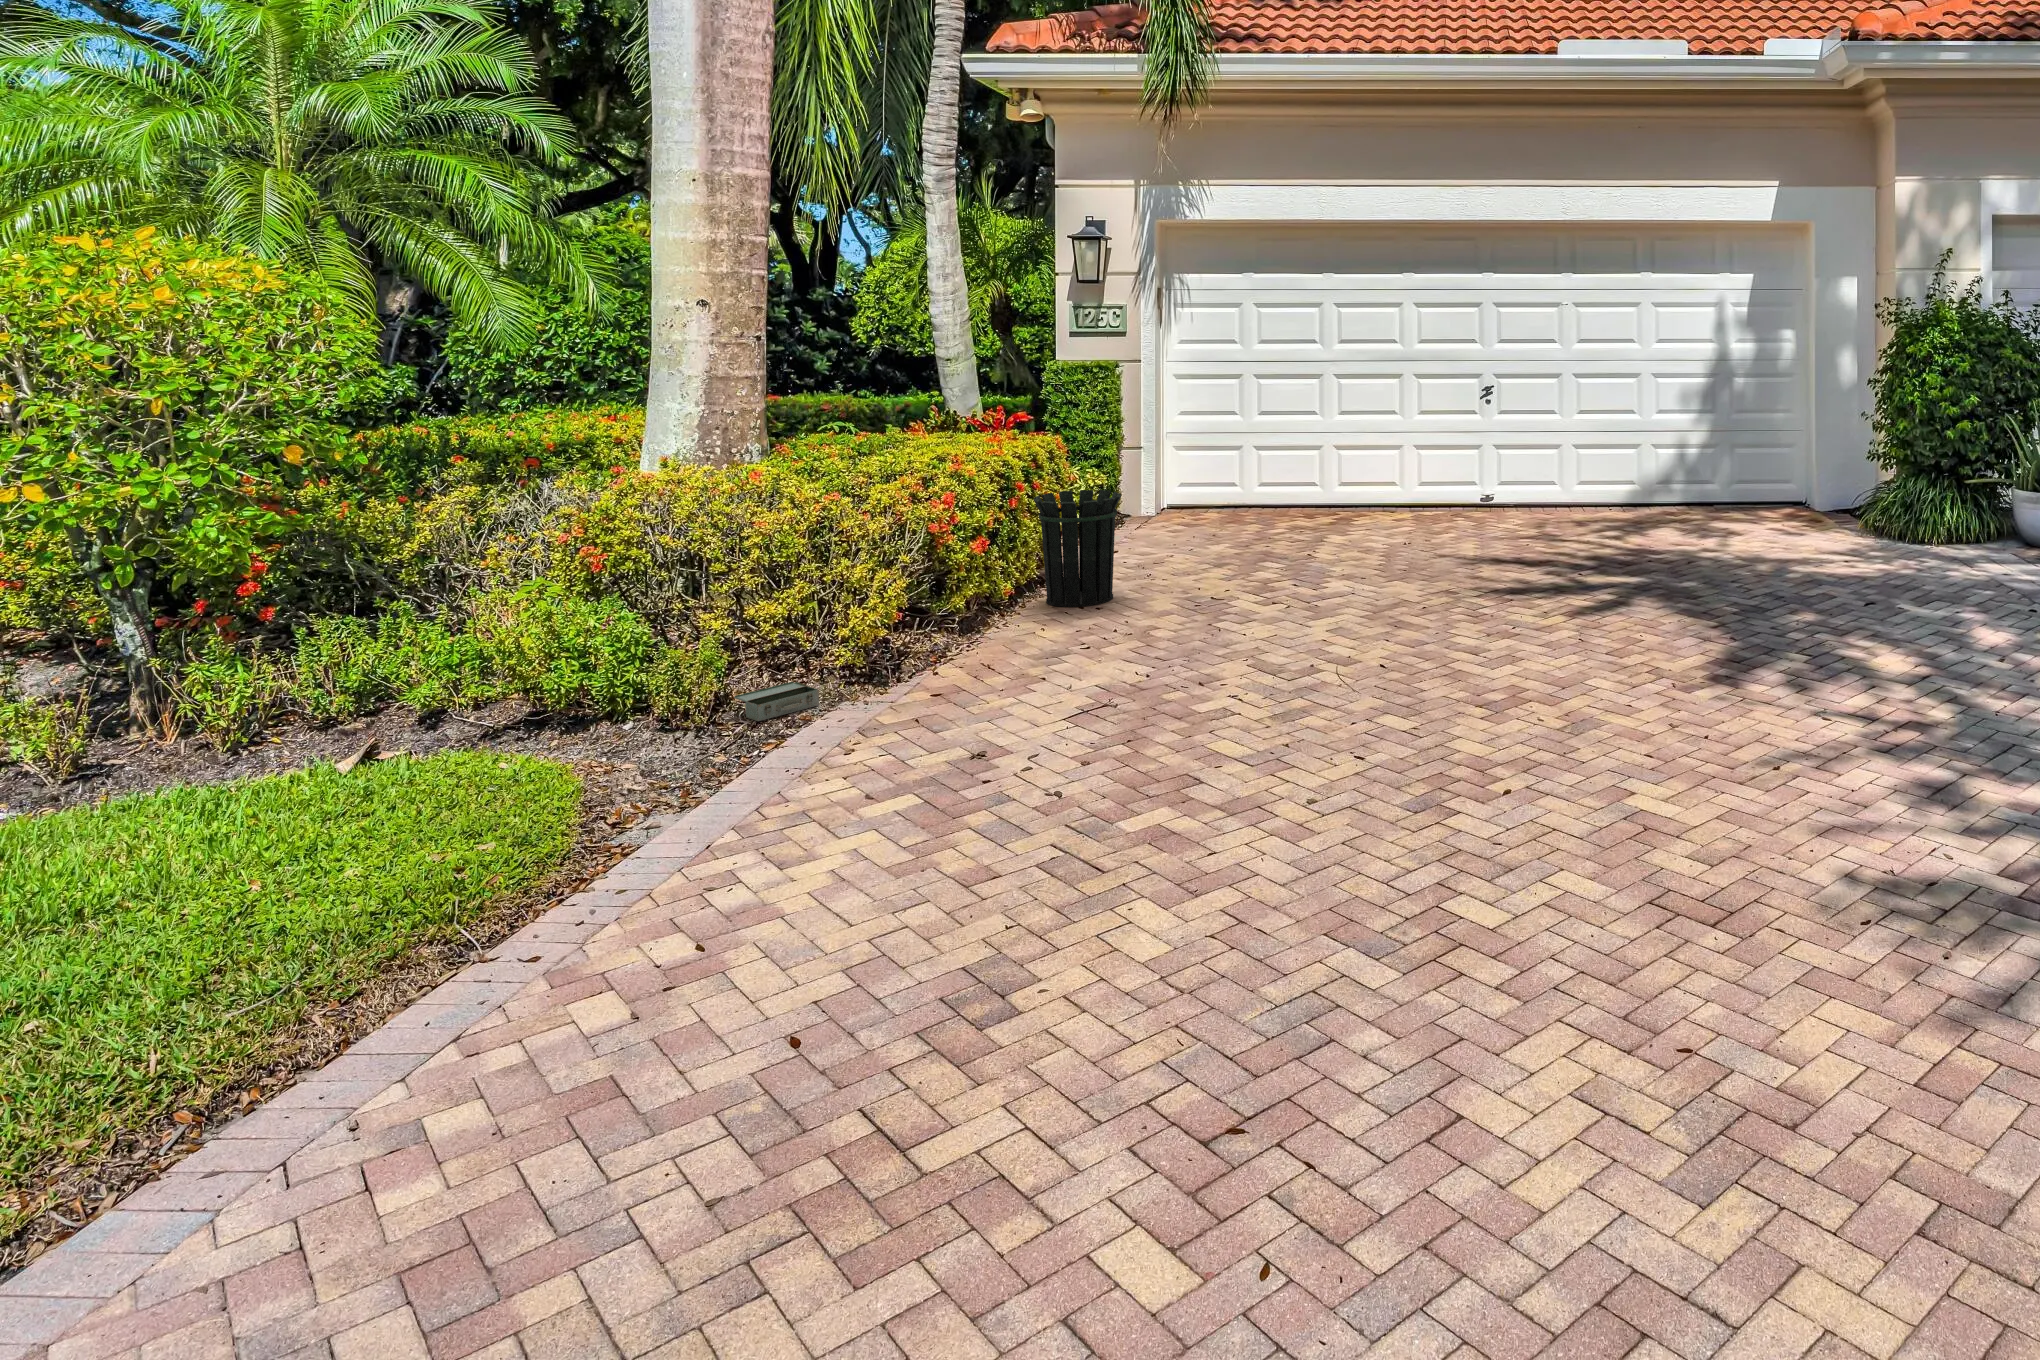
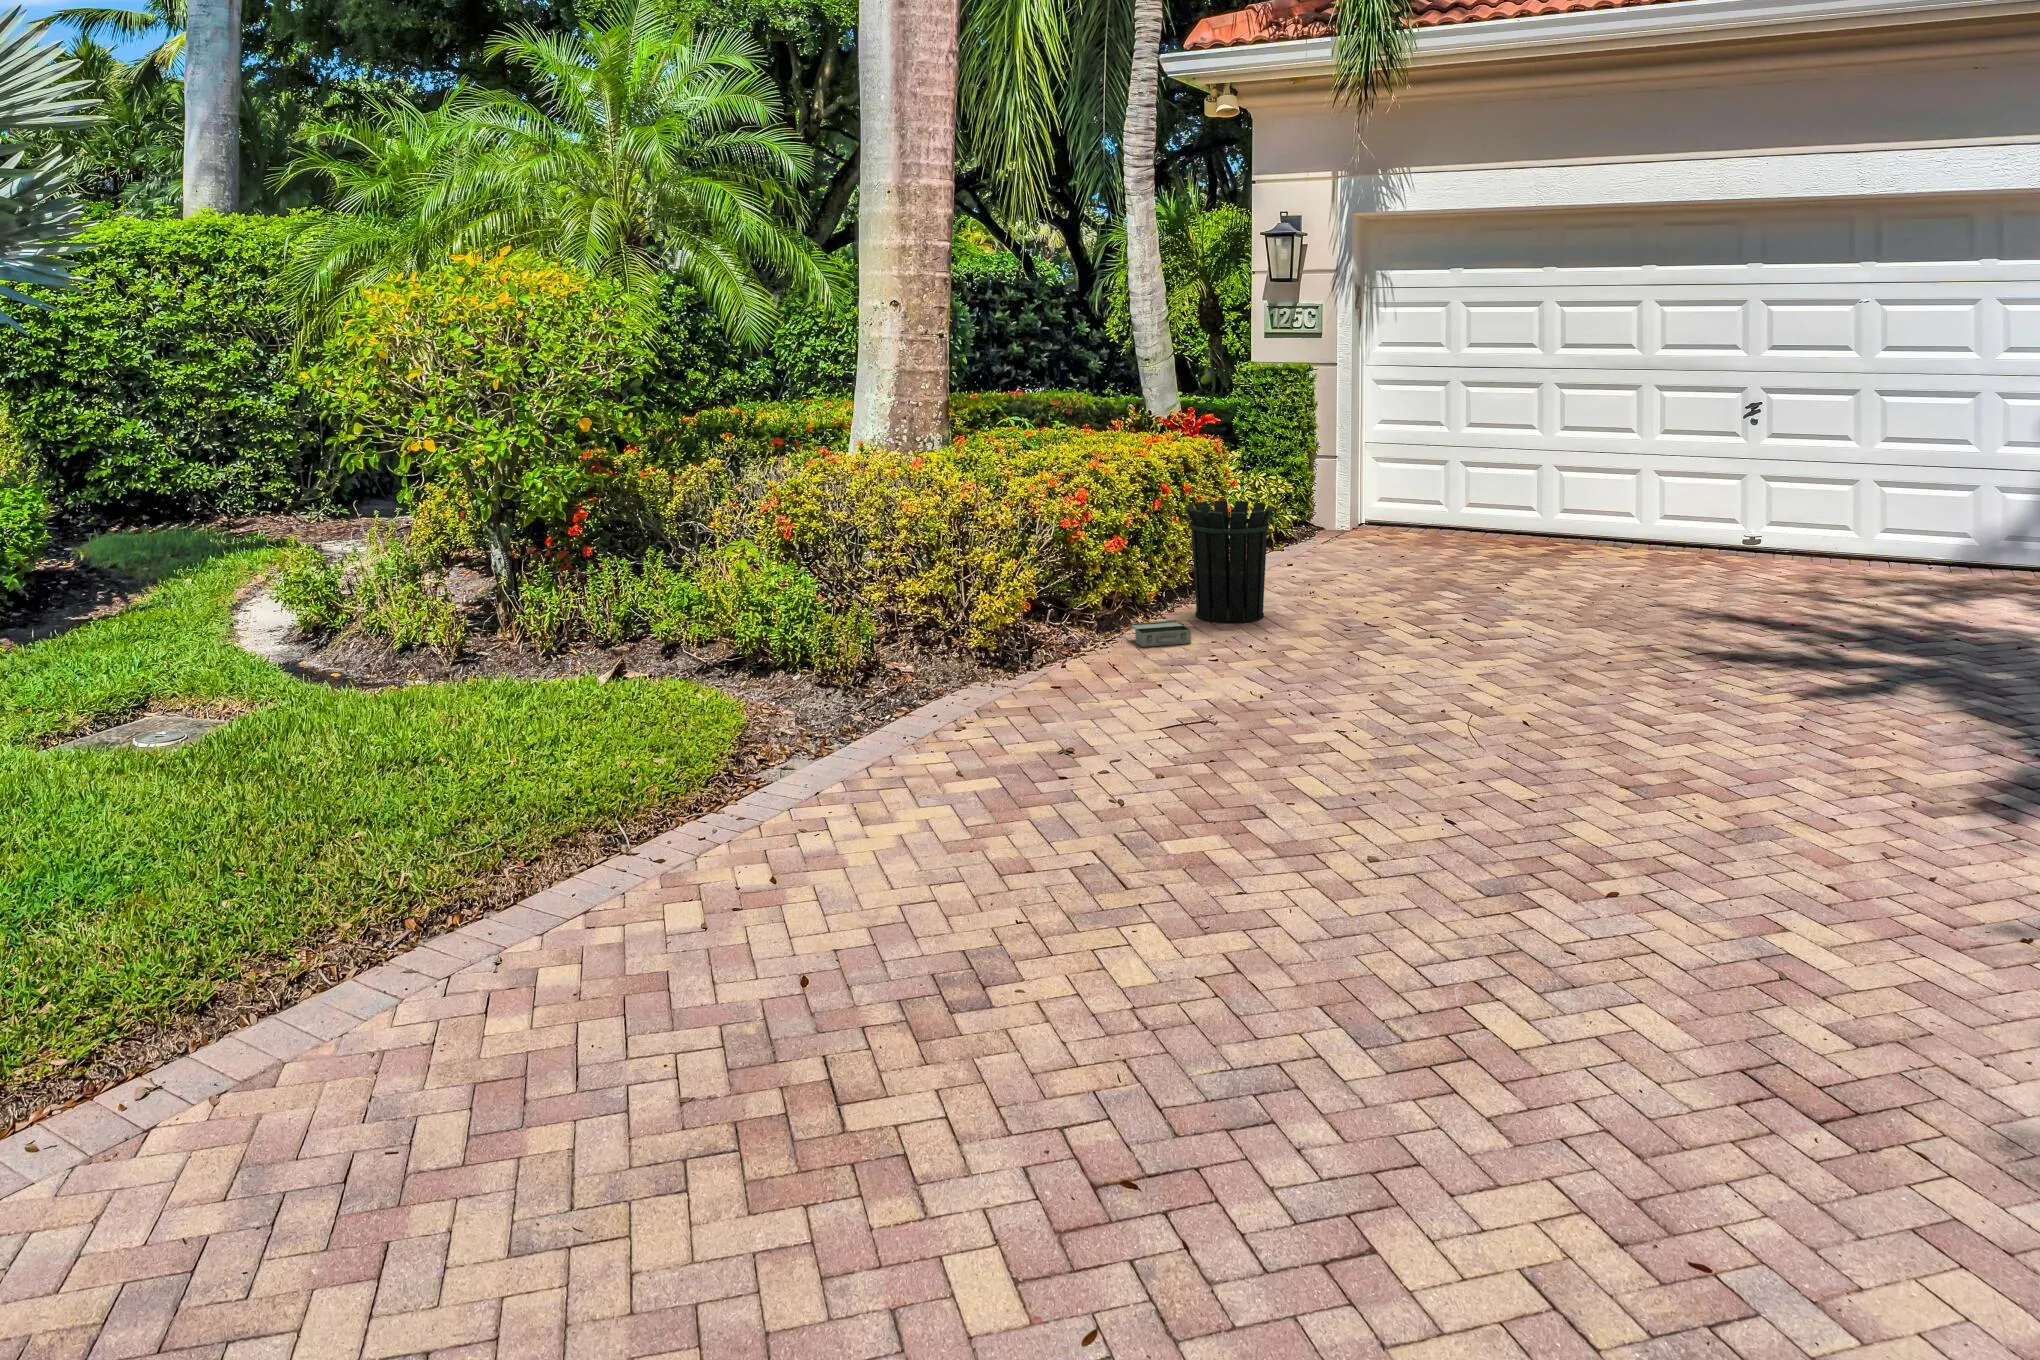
toolbox: present [734,682,819,721] -> present [1129,621,1191,647]

